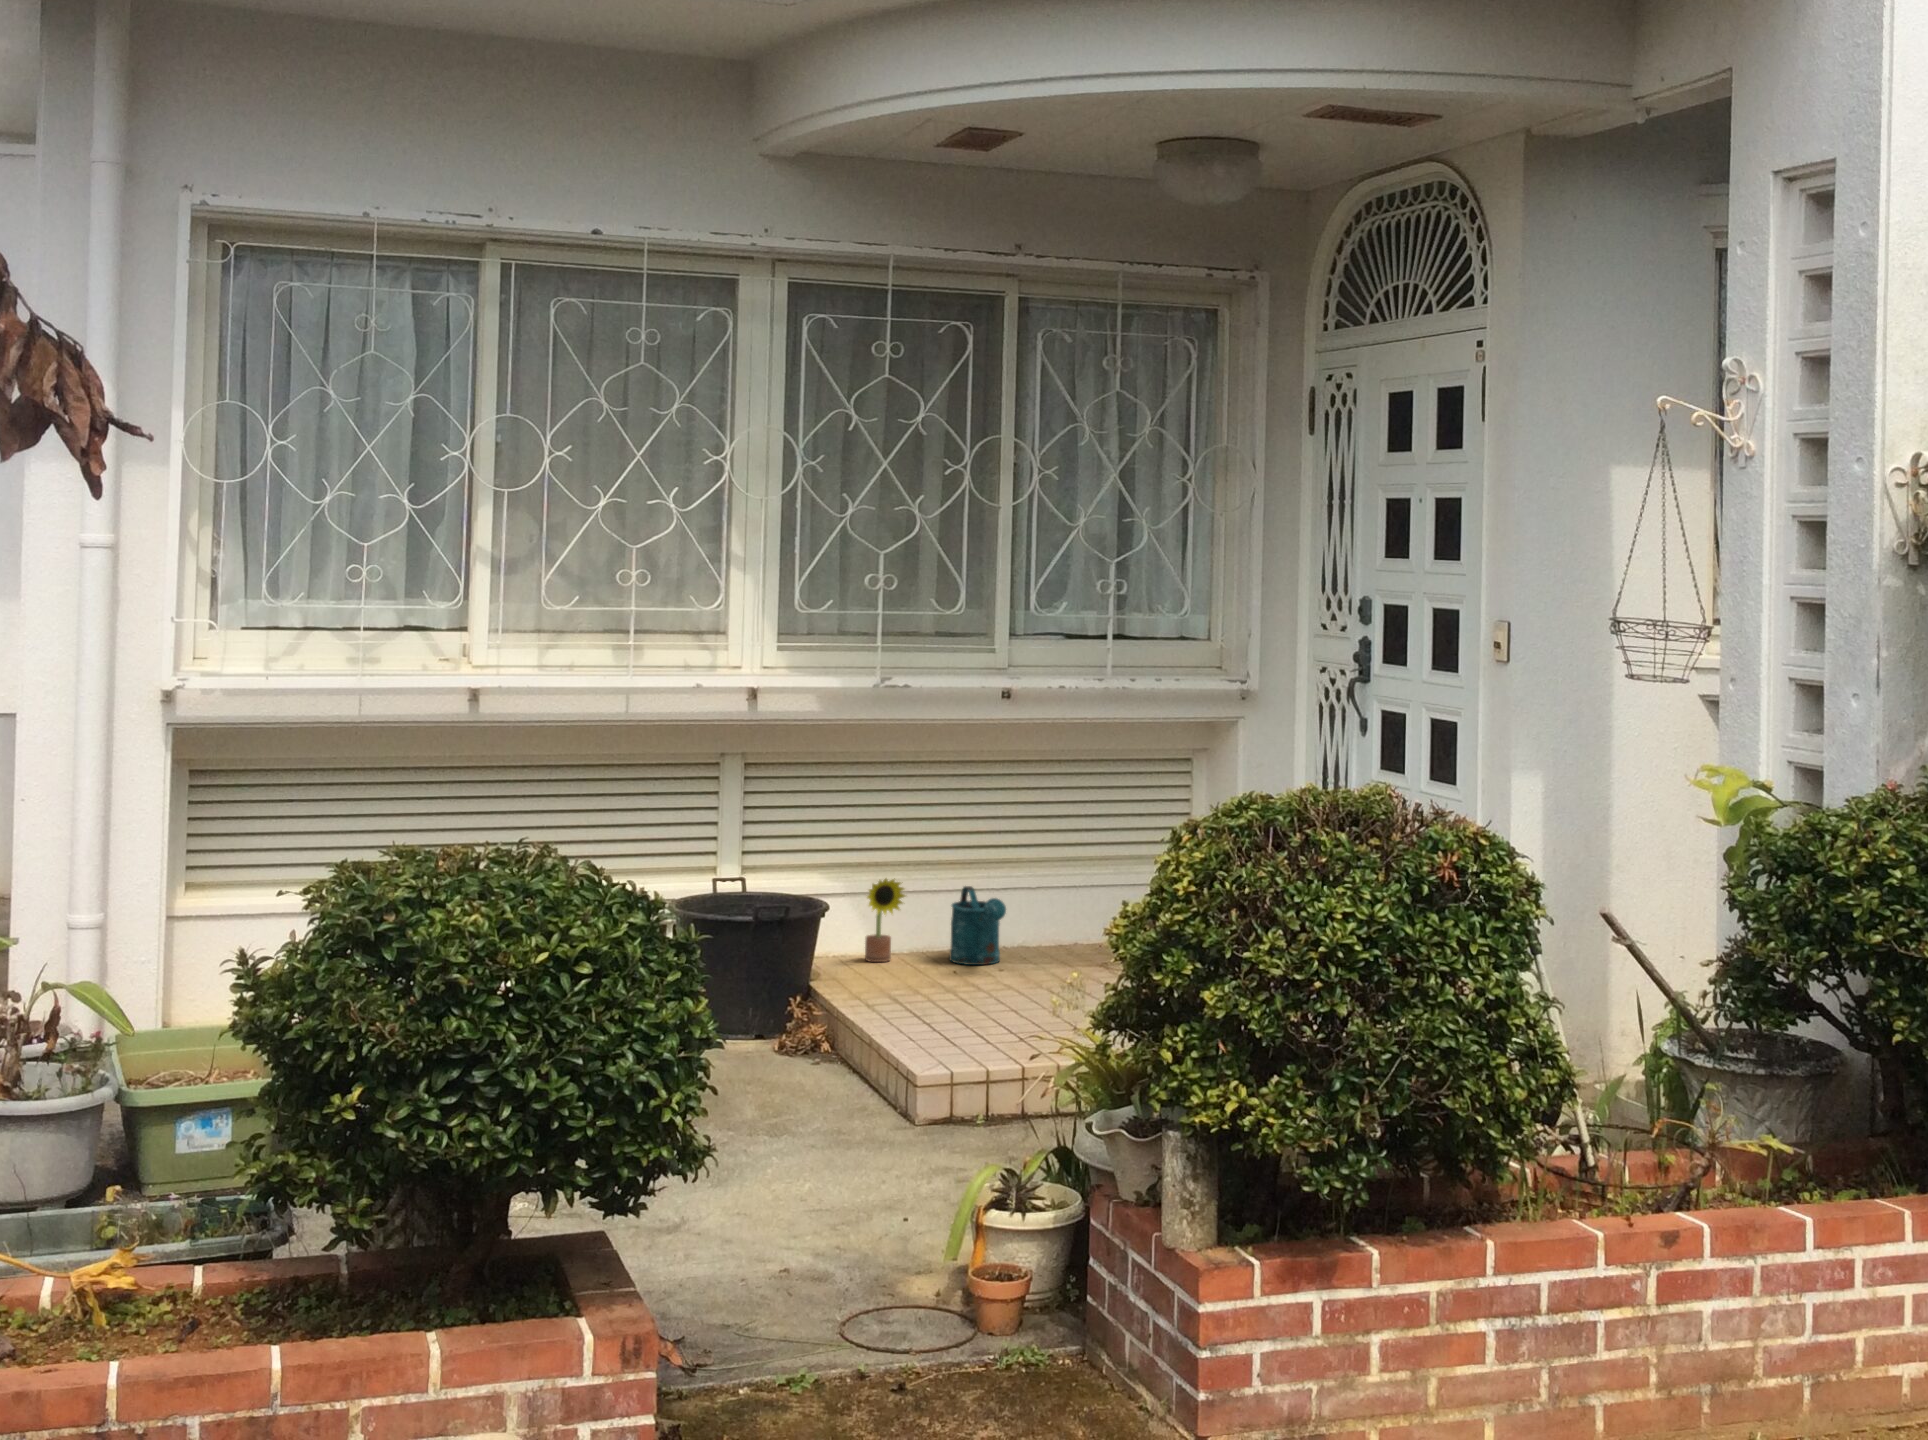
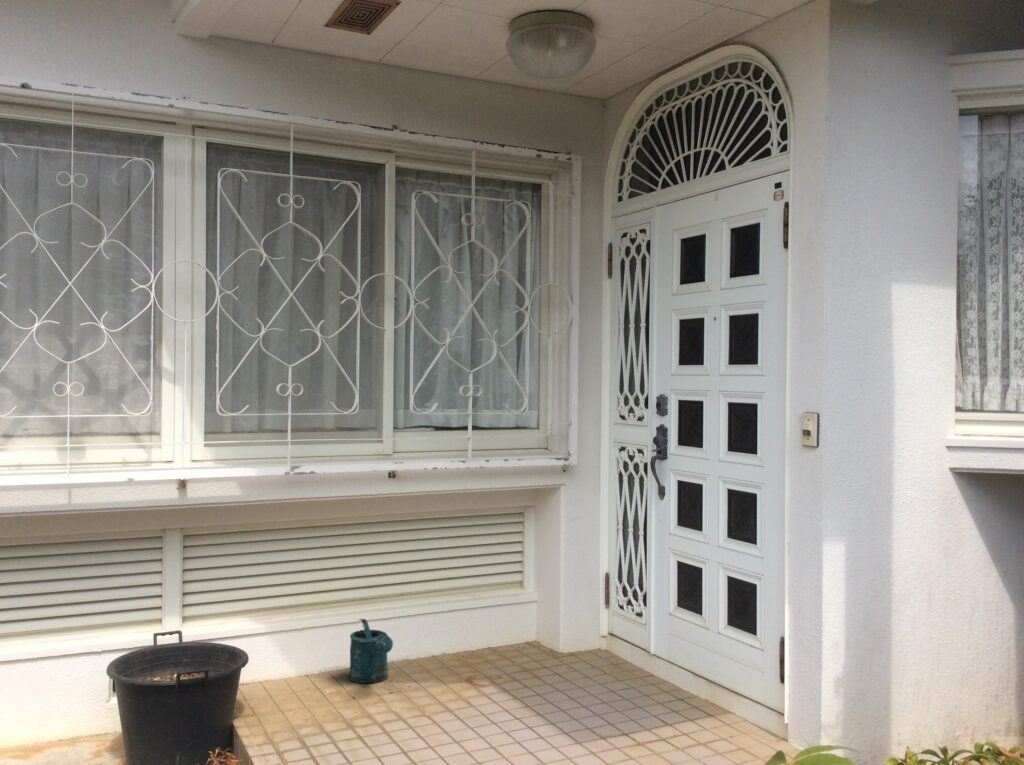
decorative plant: present [865,878,905,962] -> none [282,619,316,684]

